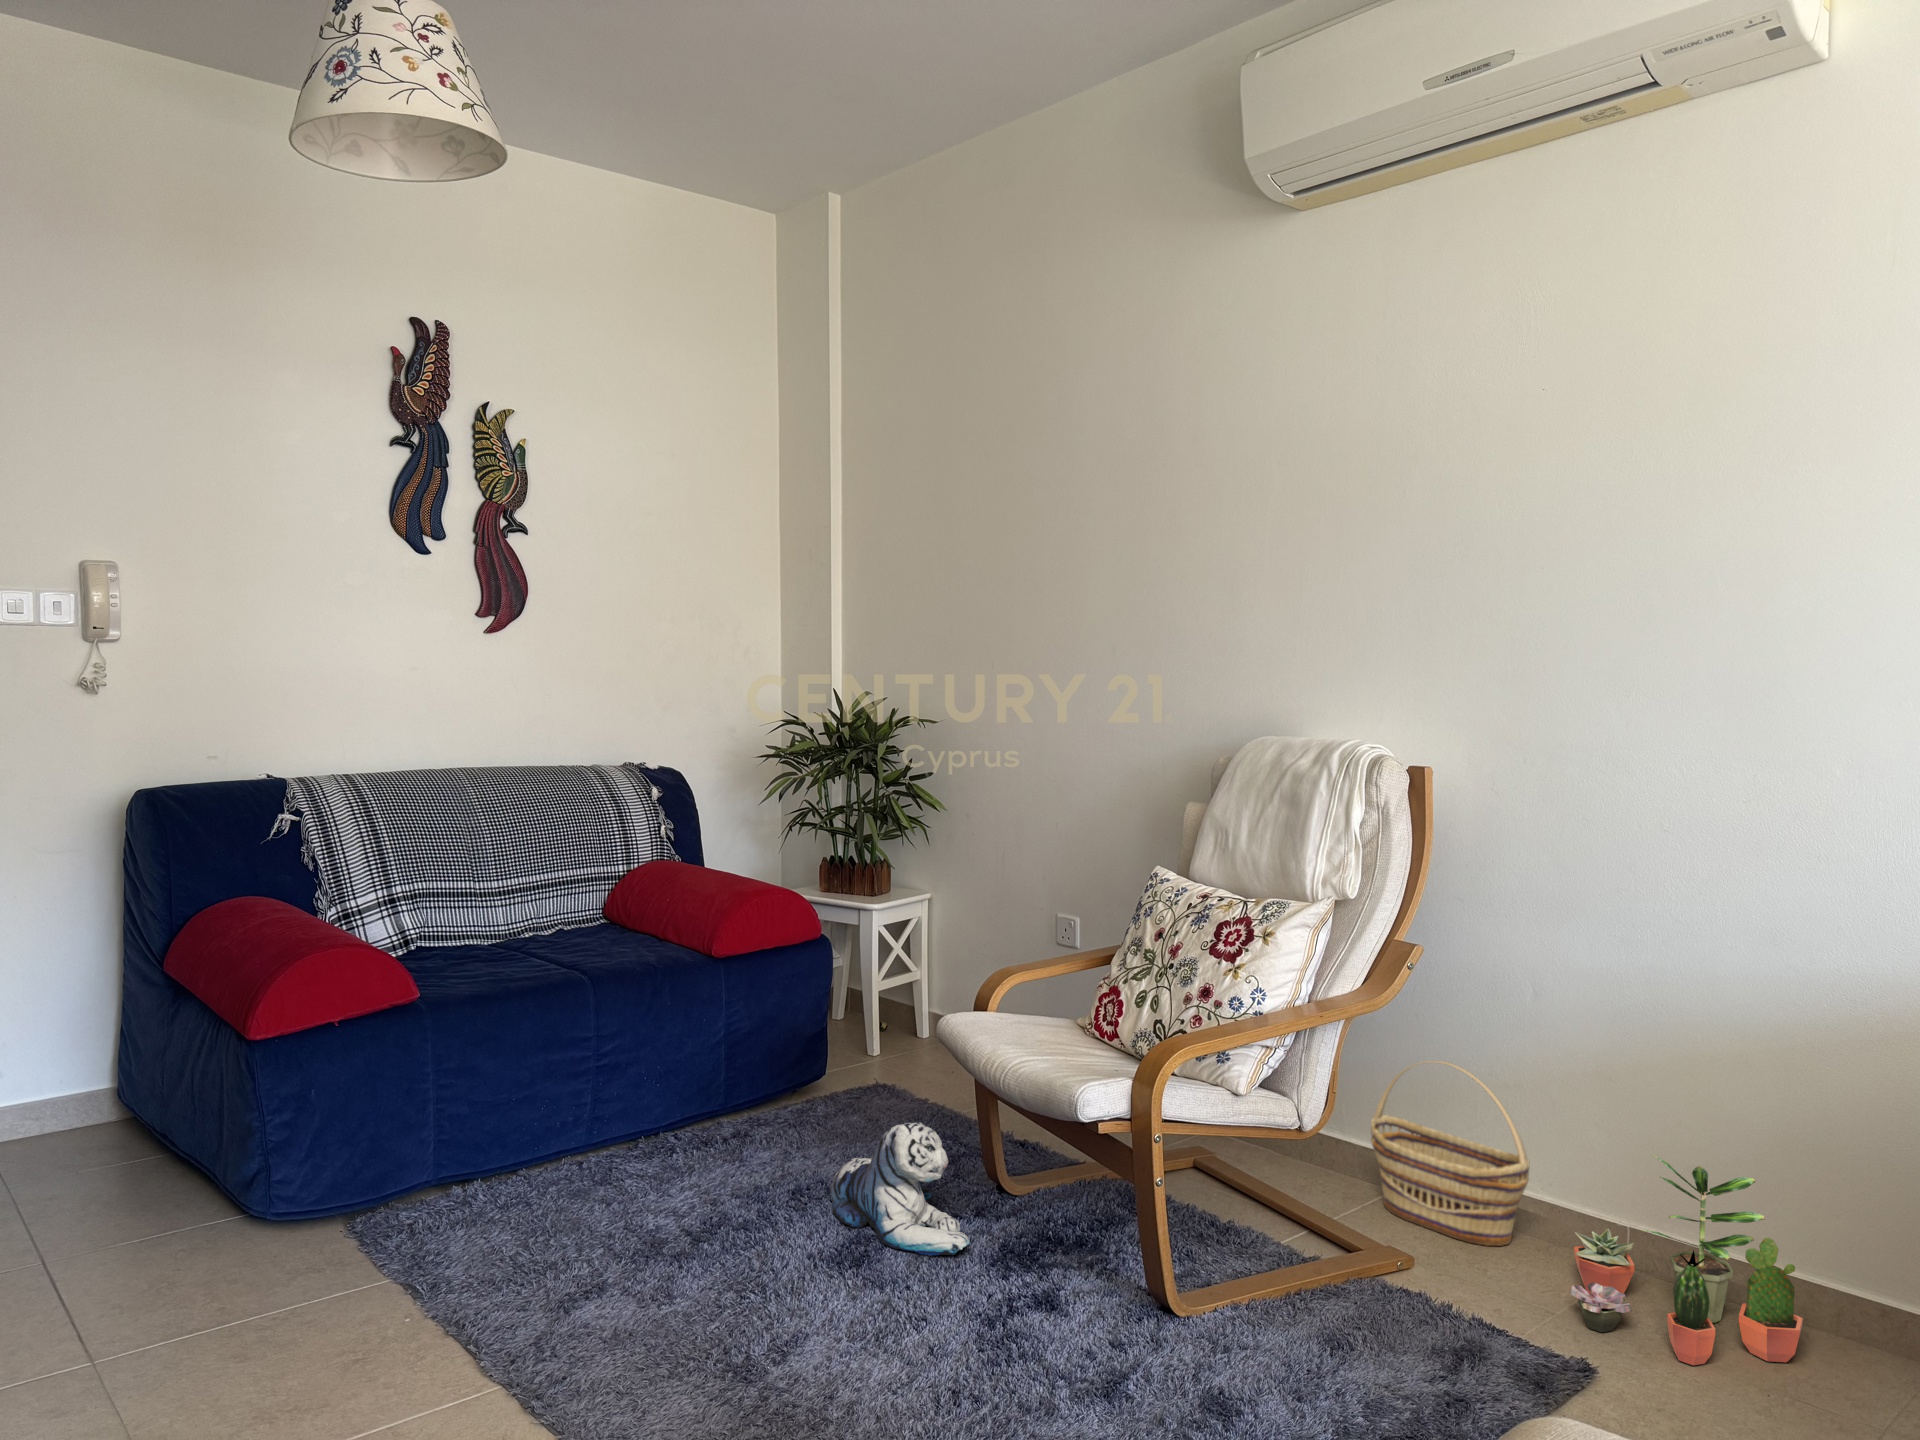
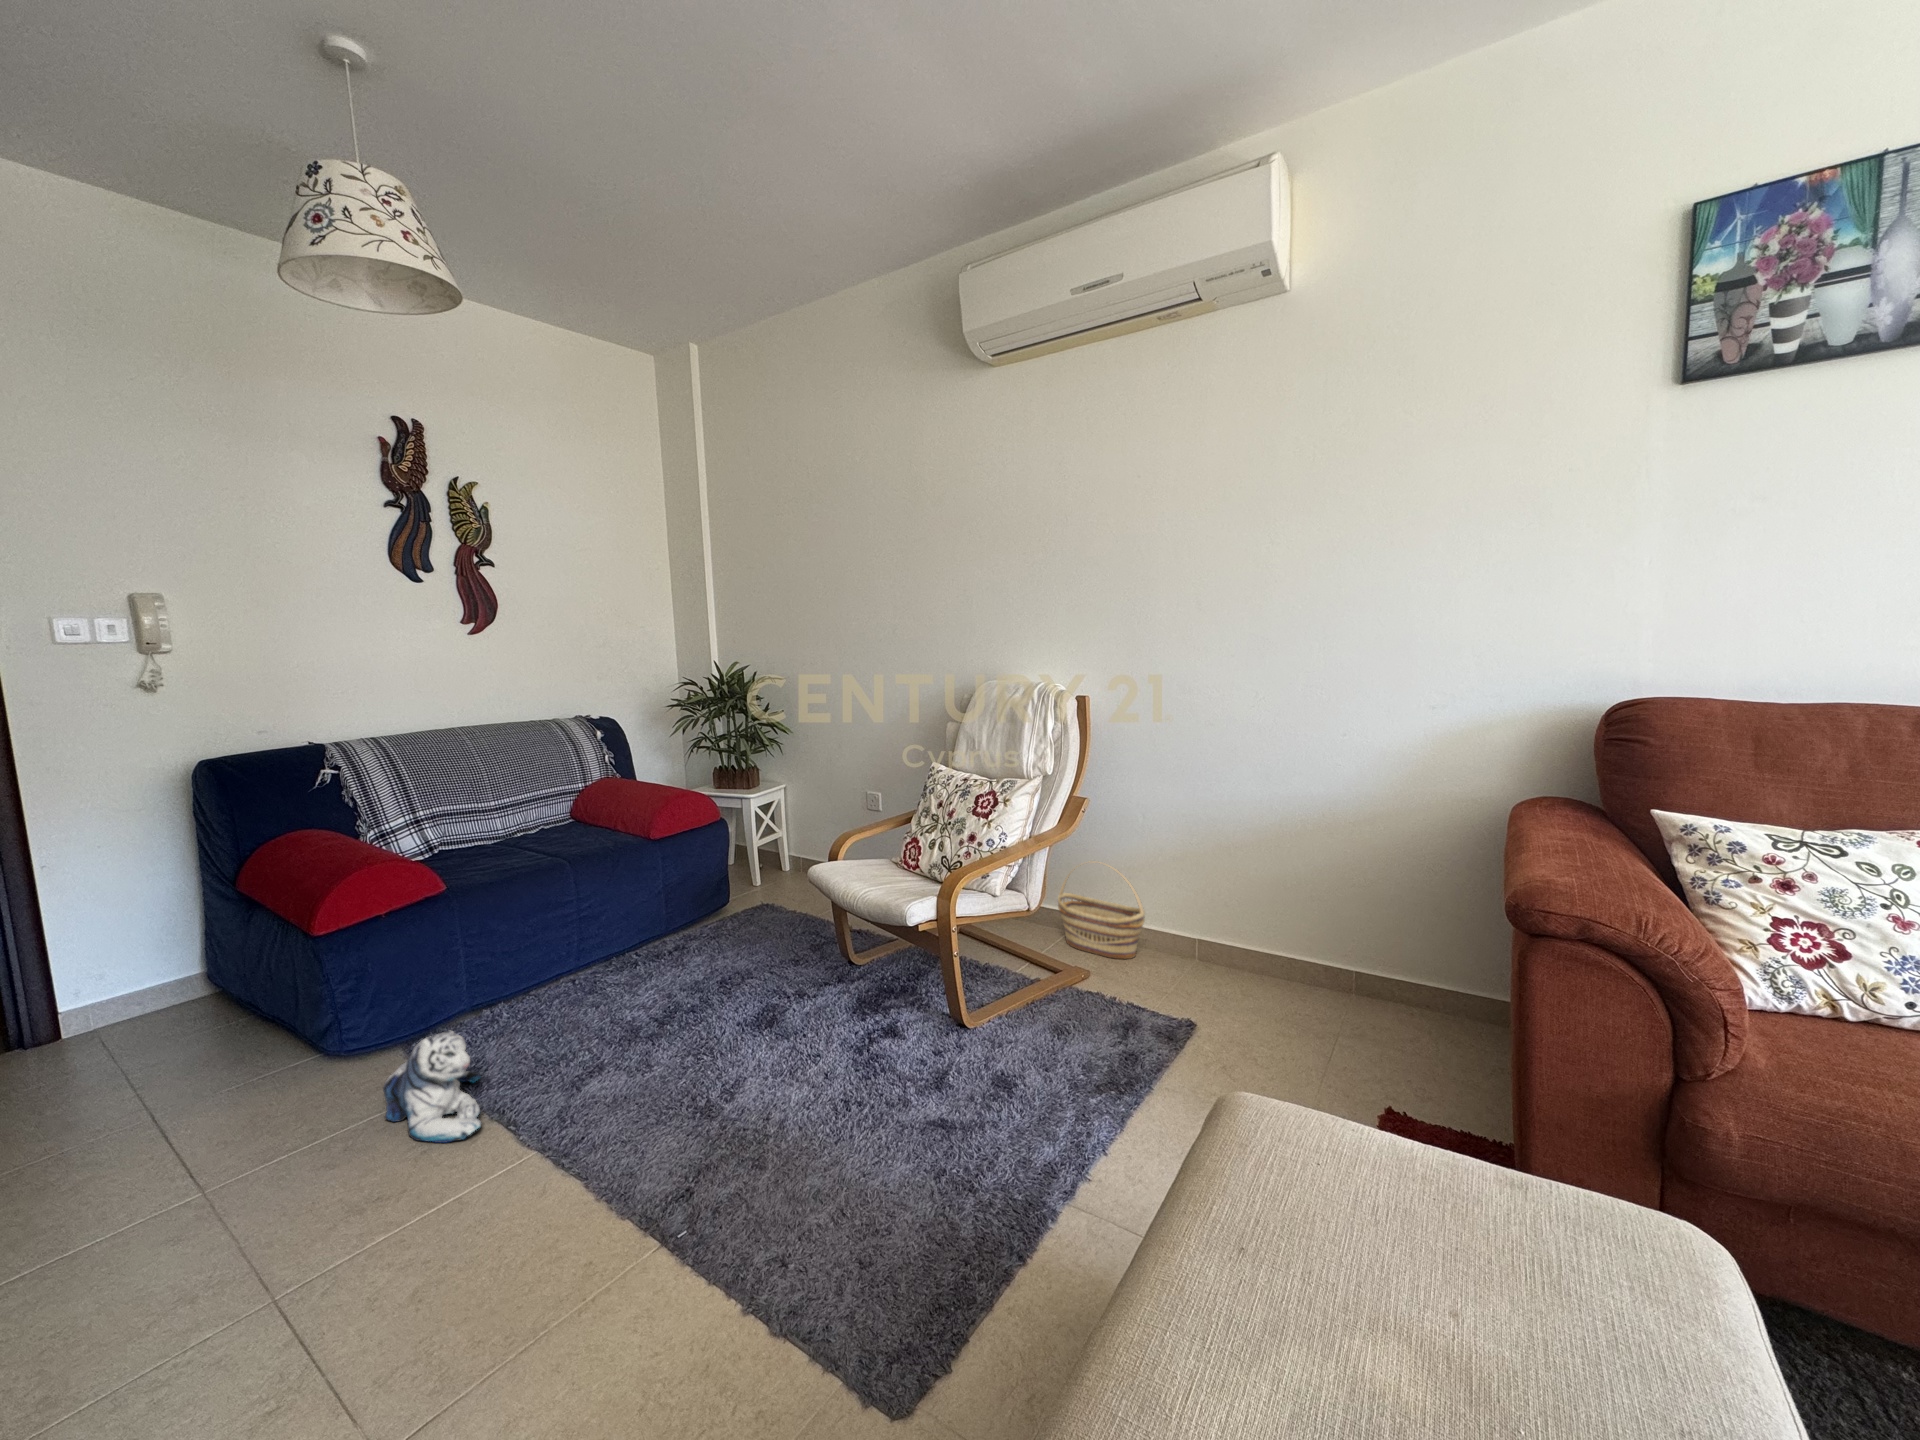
plush toy: present [831,1121,970,1255] -> present [383,1031,481,1143]
potted plant: present [1571,1155,1803,1365] -> none [1172,903,1290,1014]

